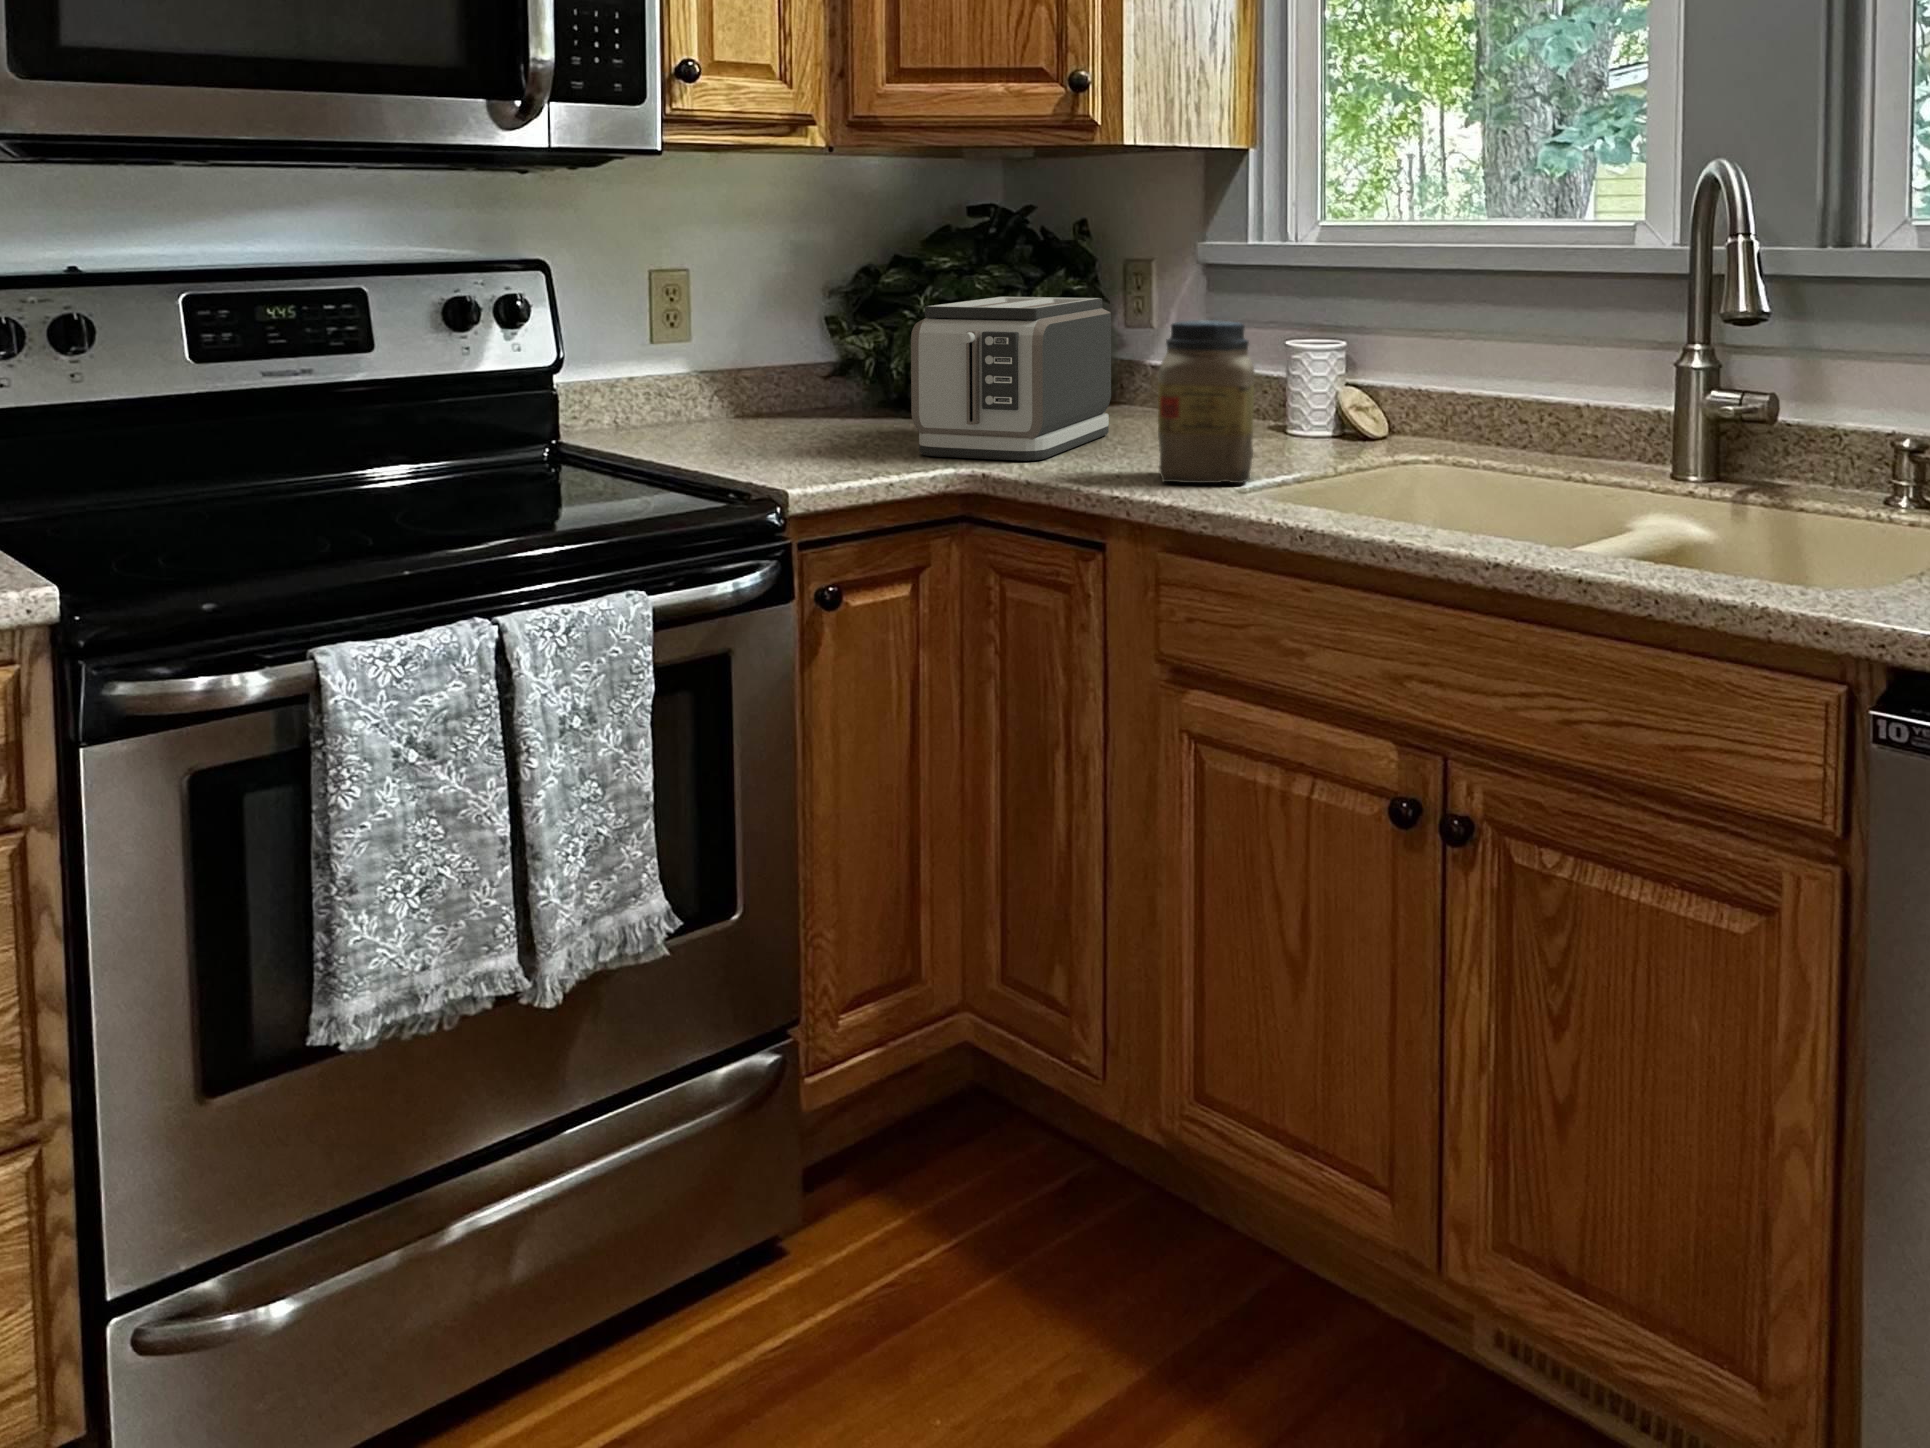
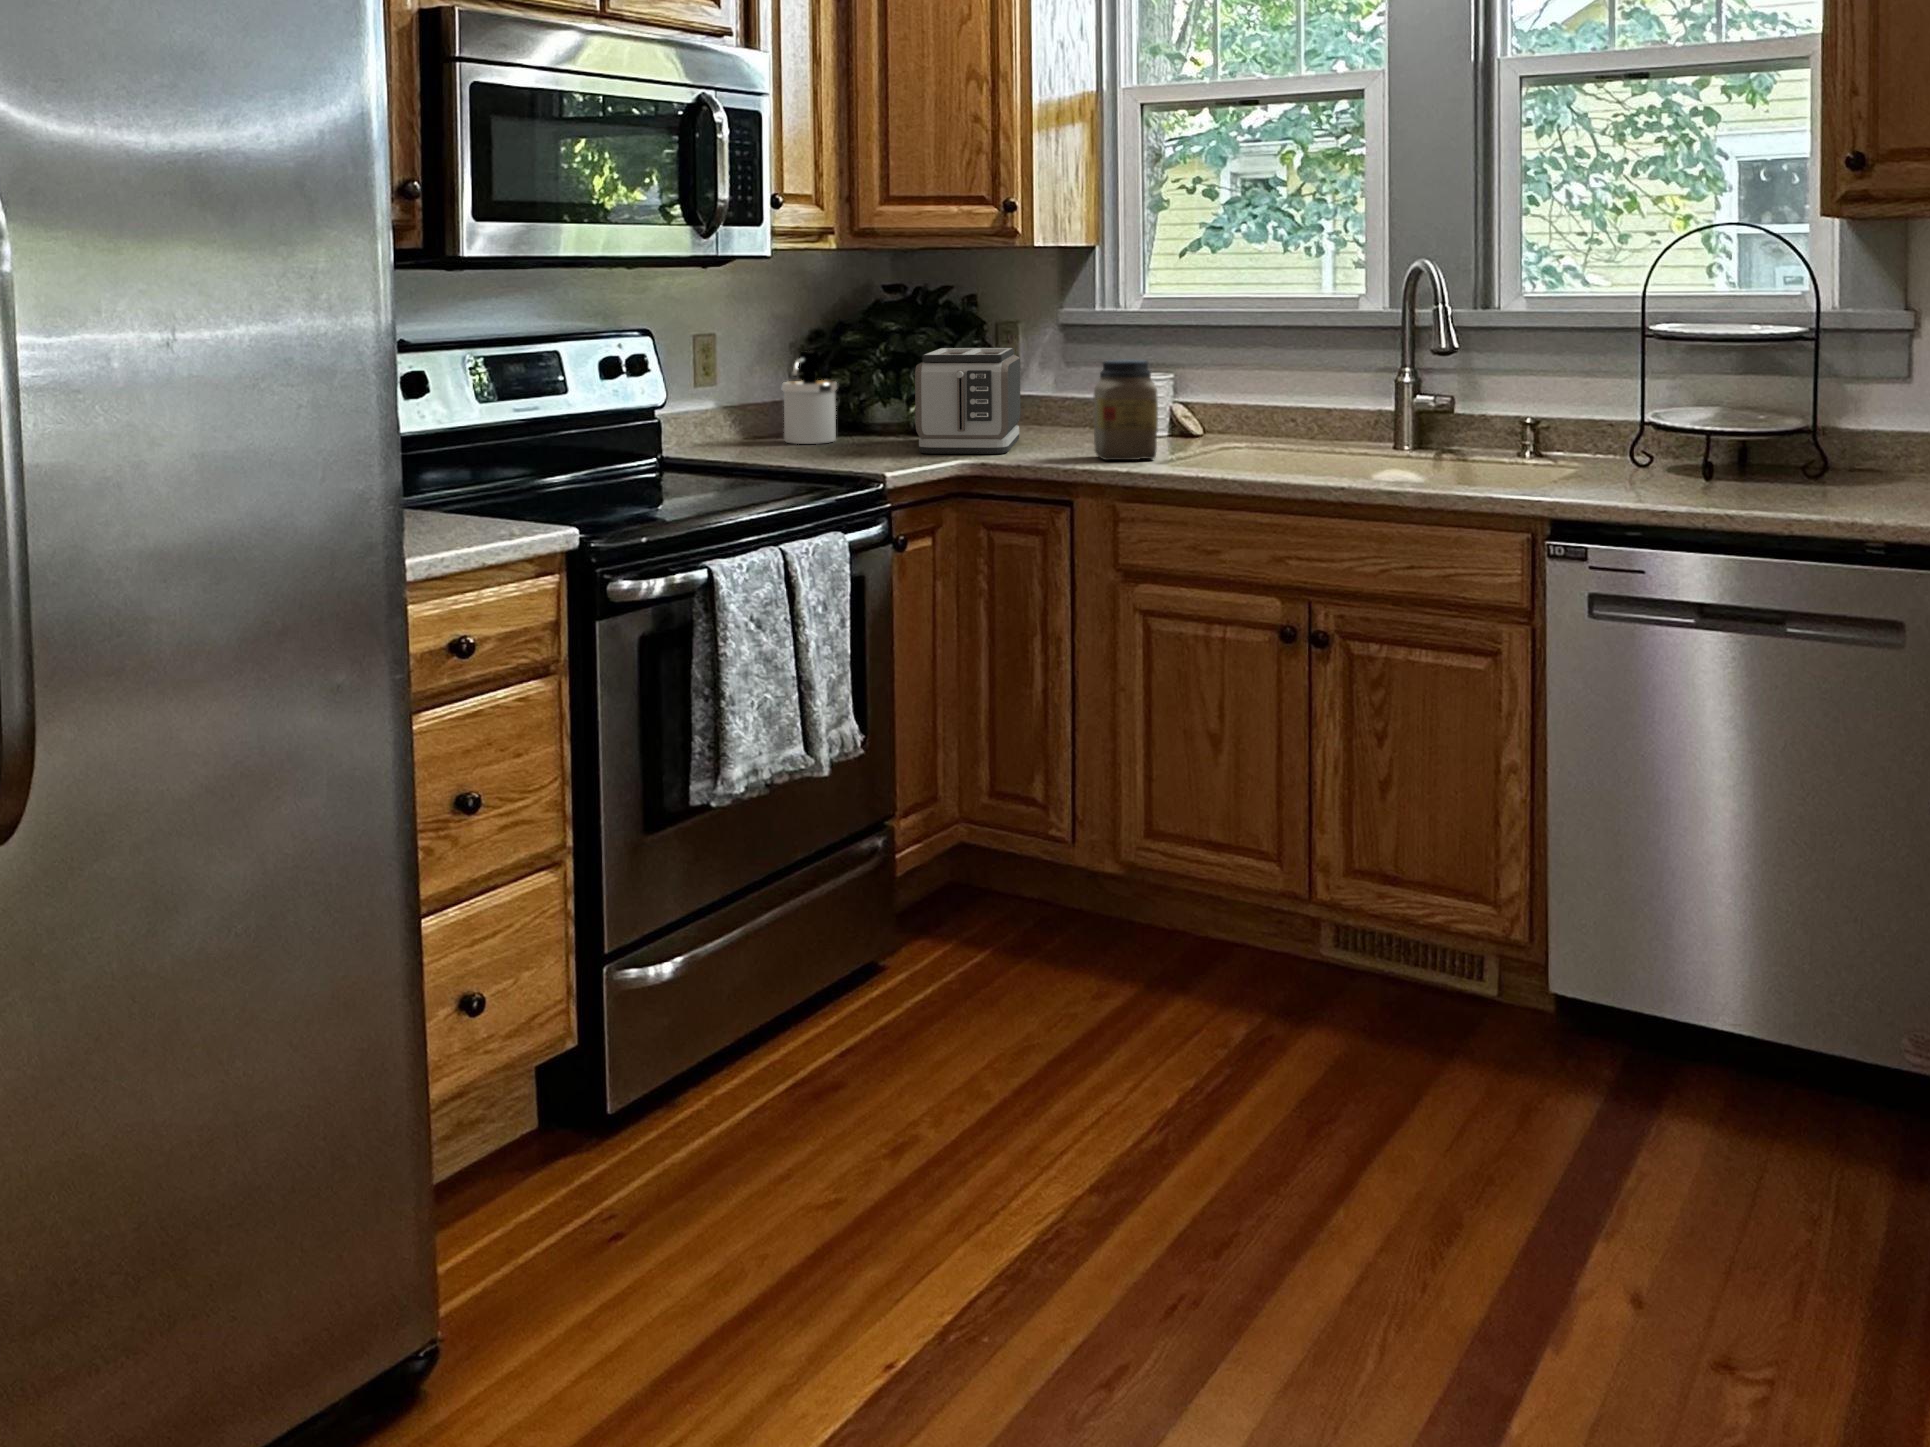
soap dispenser: none [768,298,855,431] -> present [782,351,837,444]

